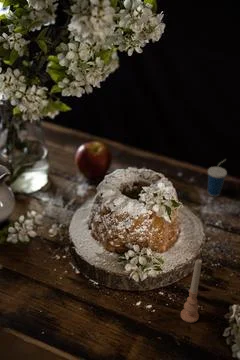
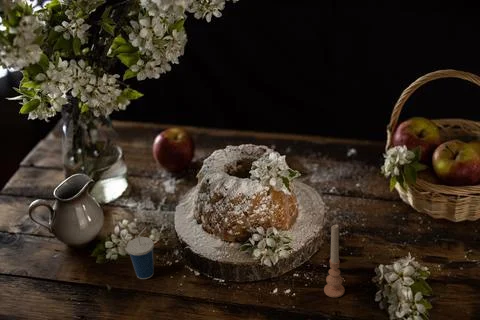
cup: present [208,167,227,196] -> present [127,227,154,279]

